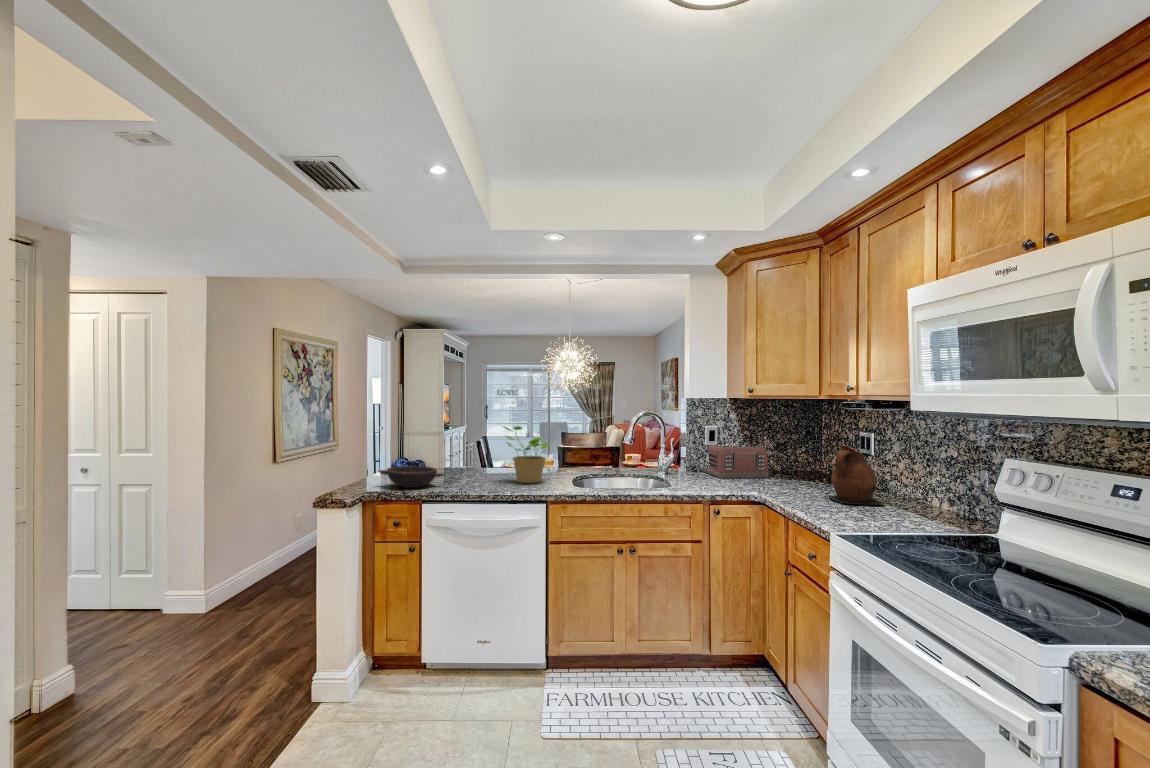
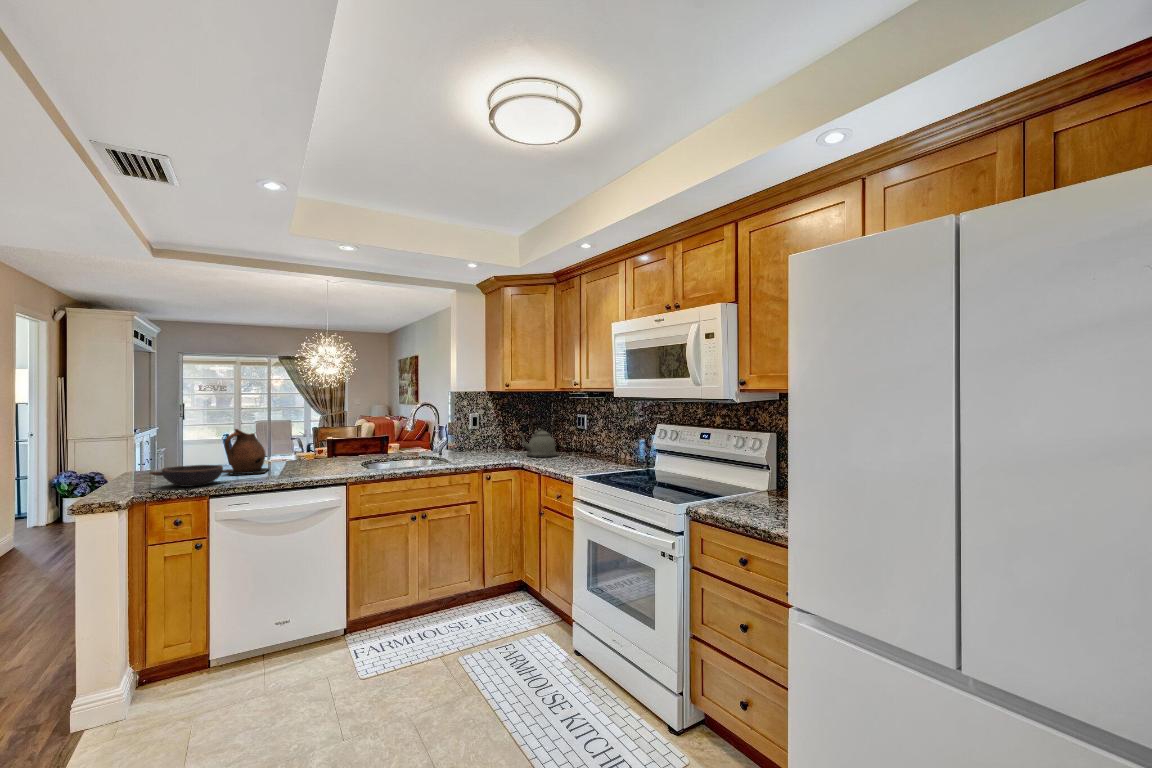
potted plant: present [503,426,550,483] -> none [290,420,340,472]
kettle: none [764,438,824,491] -> present [518,422,558,457]
toaster: present [699,444,769,478] -> none [462,427,518,455]
ceramic pitcher: present [829,445,884,505] -> present [225,429,269,474]

